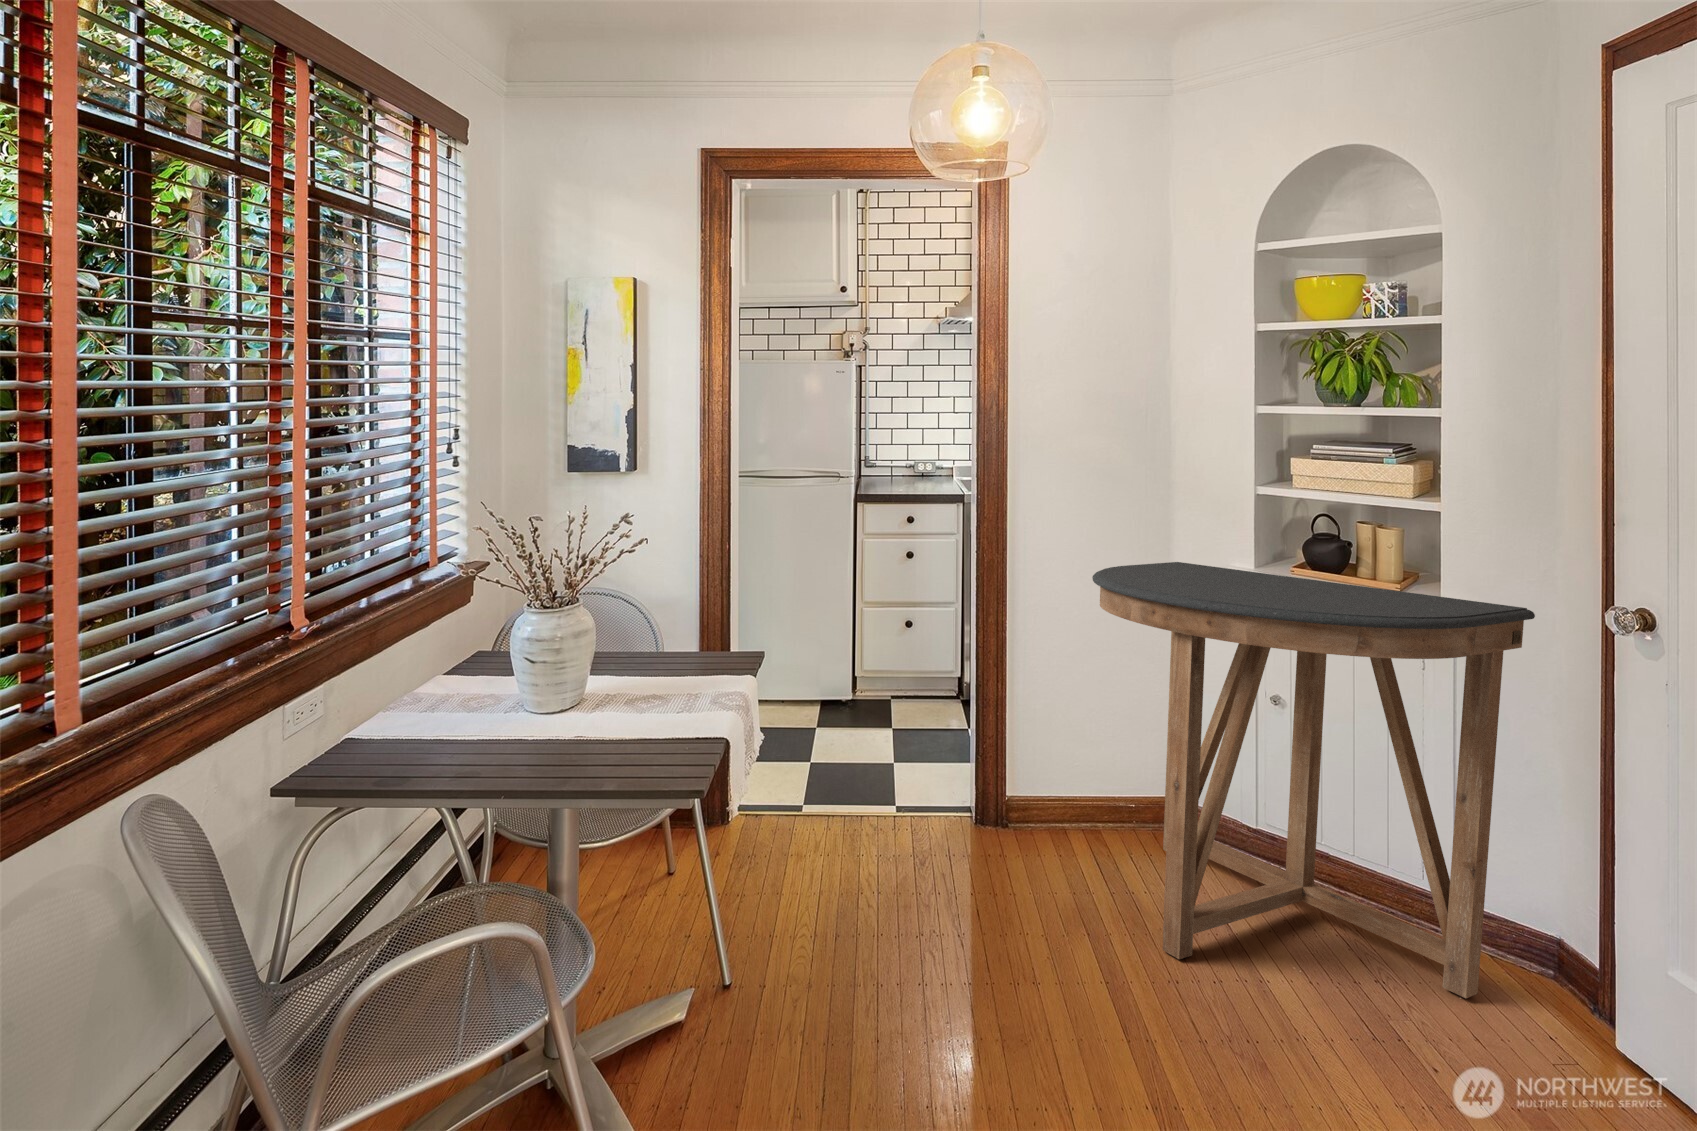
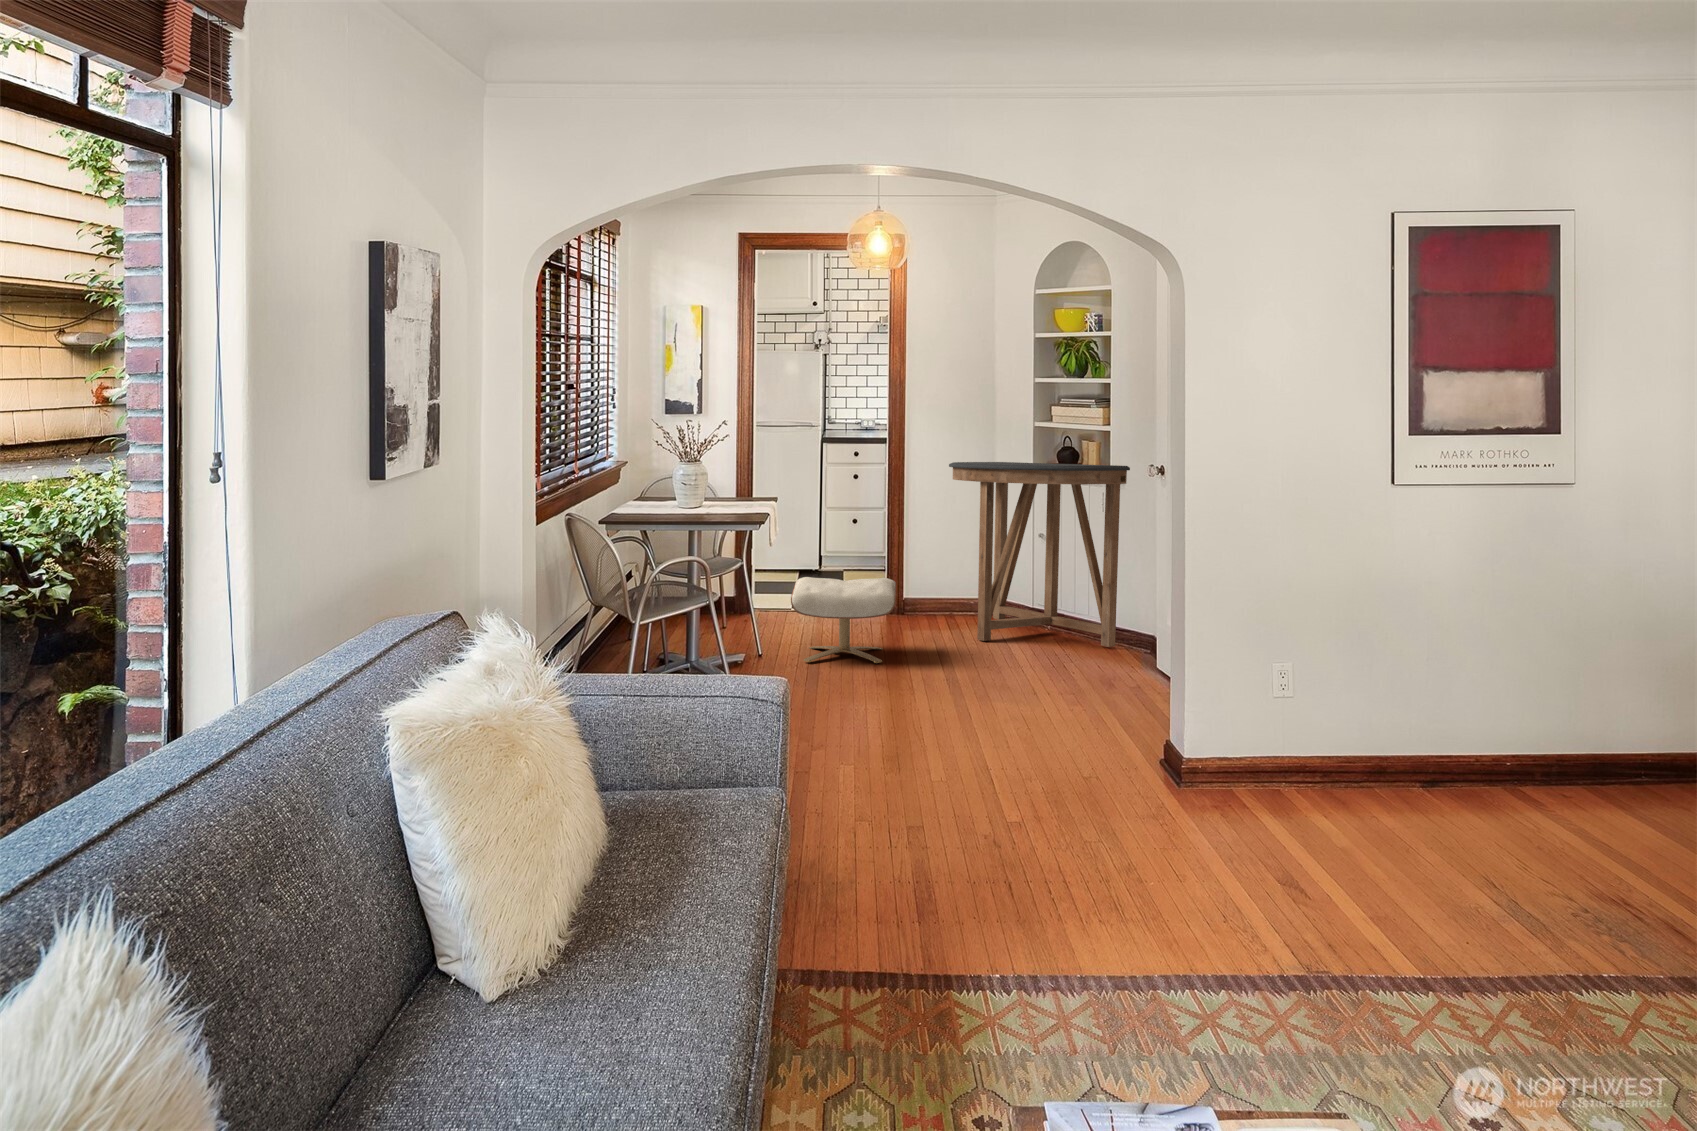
ottoman: none [762,845,1008,1087] -> present [791,577,896,663]

